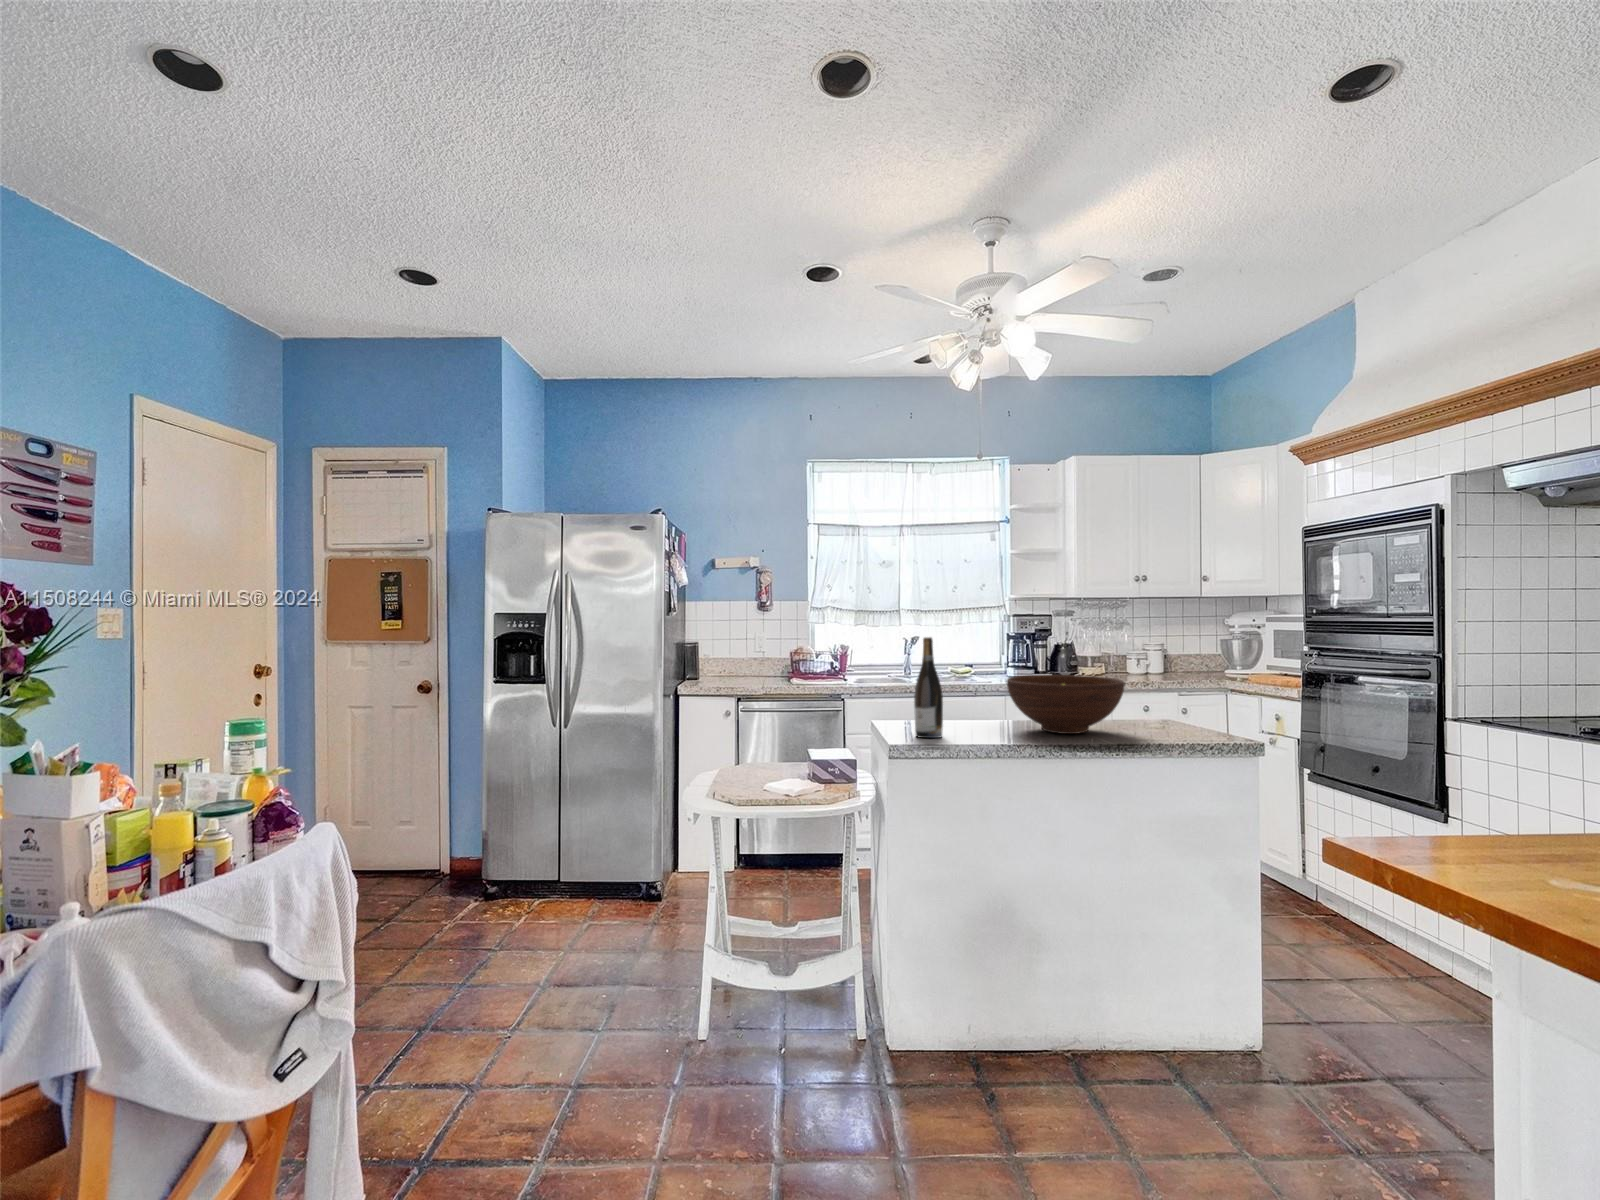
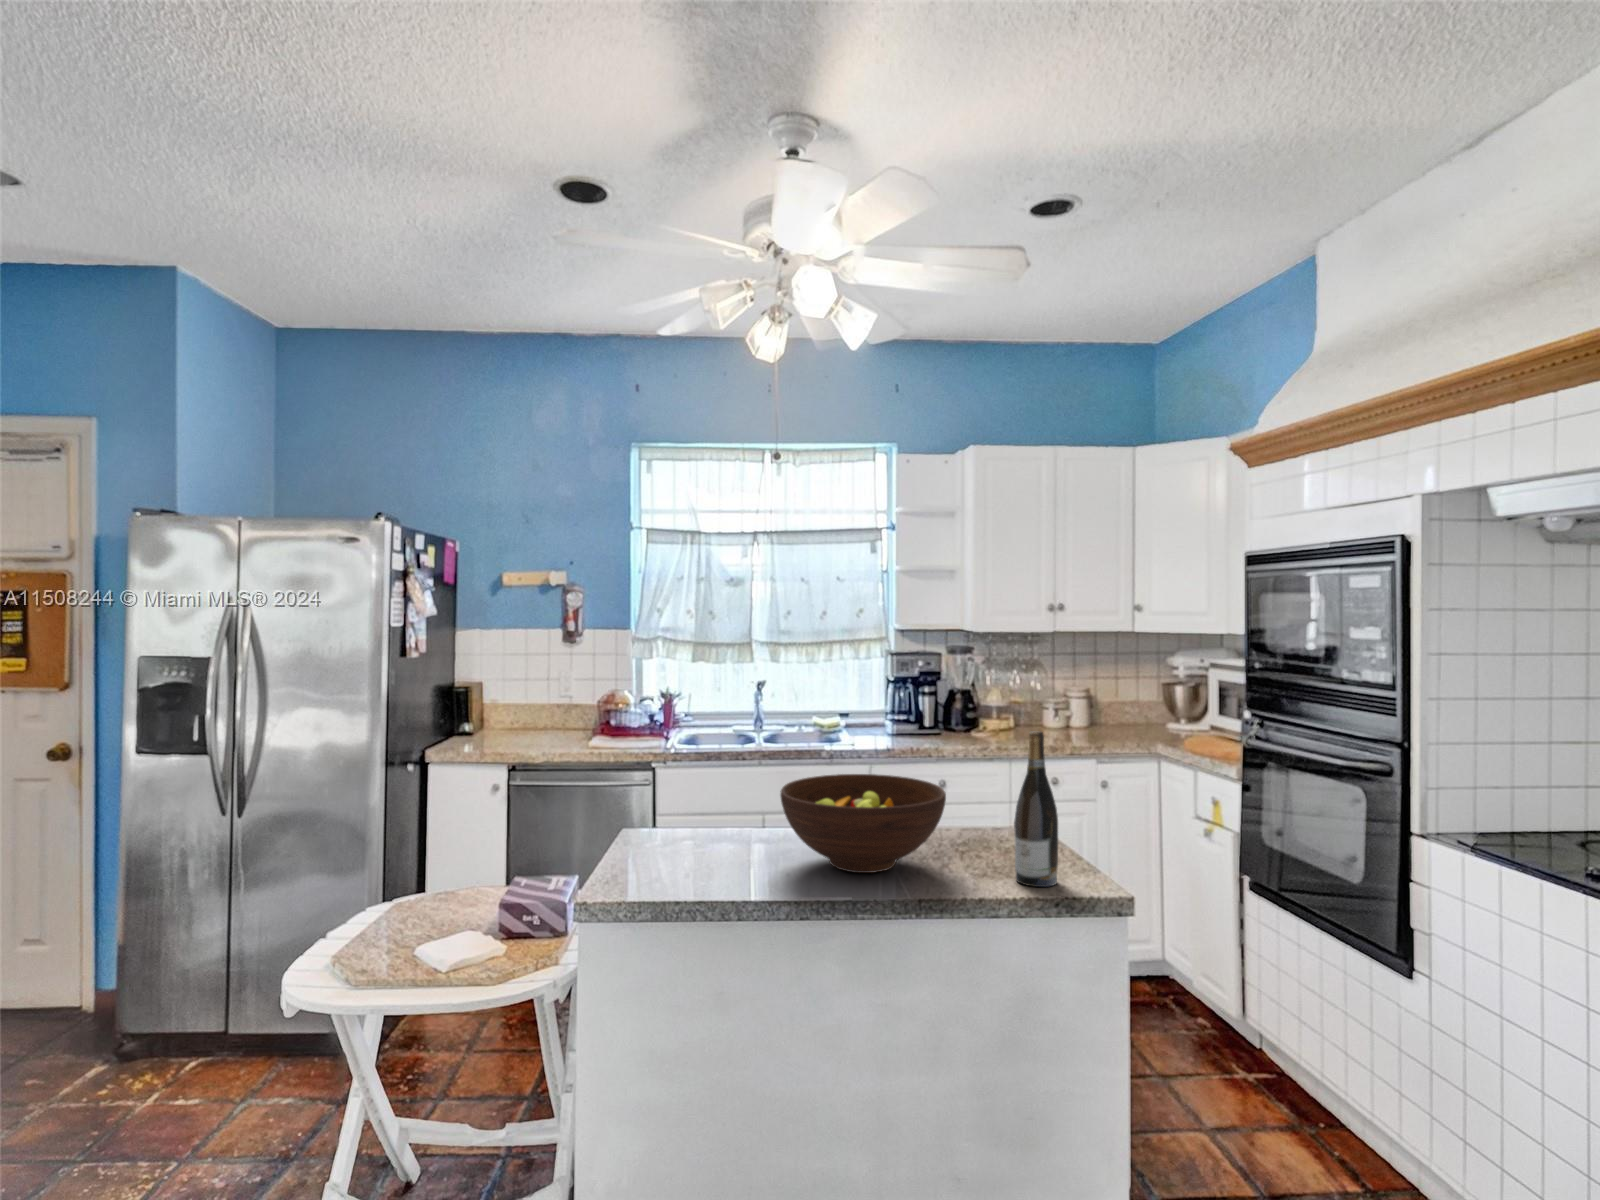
wine bottle: present [914,637,943,738] -> present [1015,731,1058,887]

